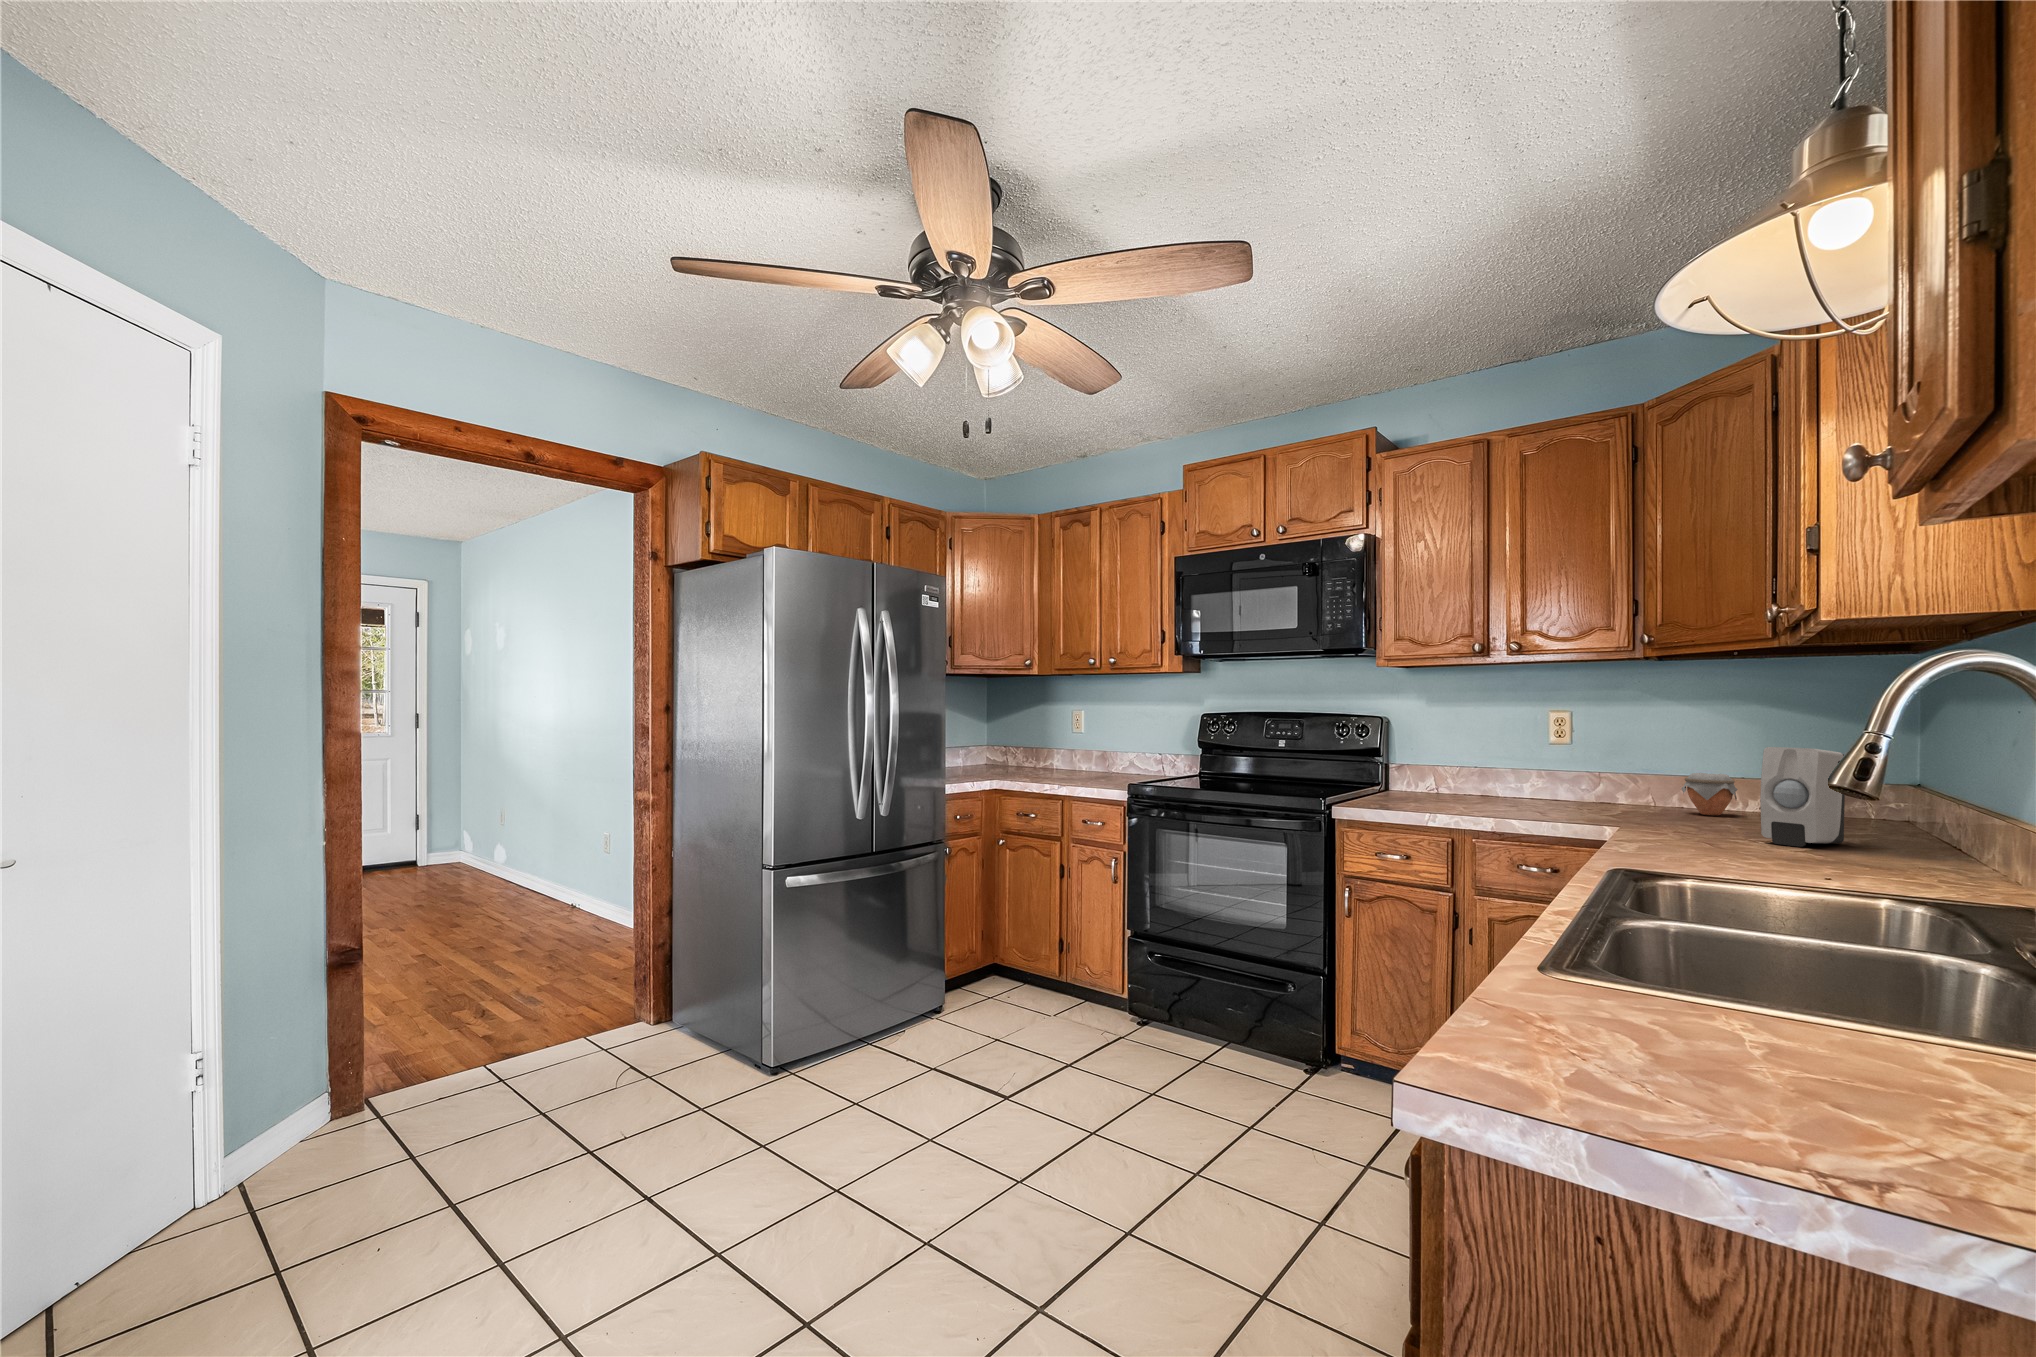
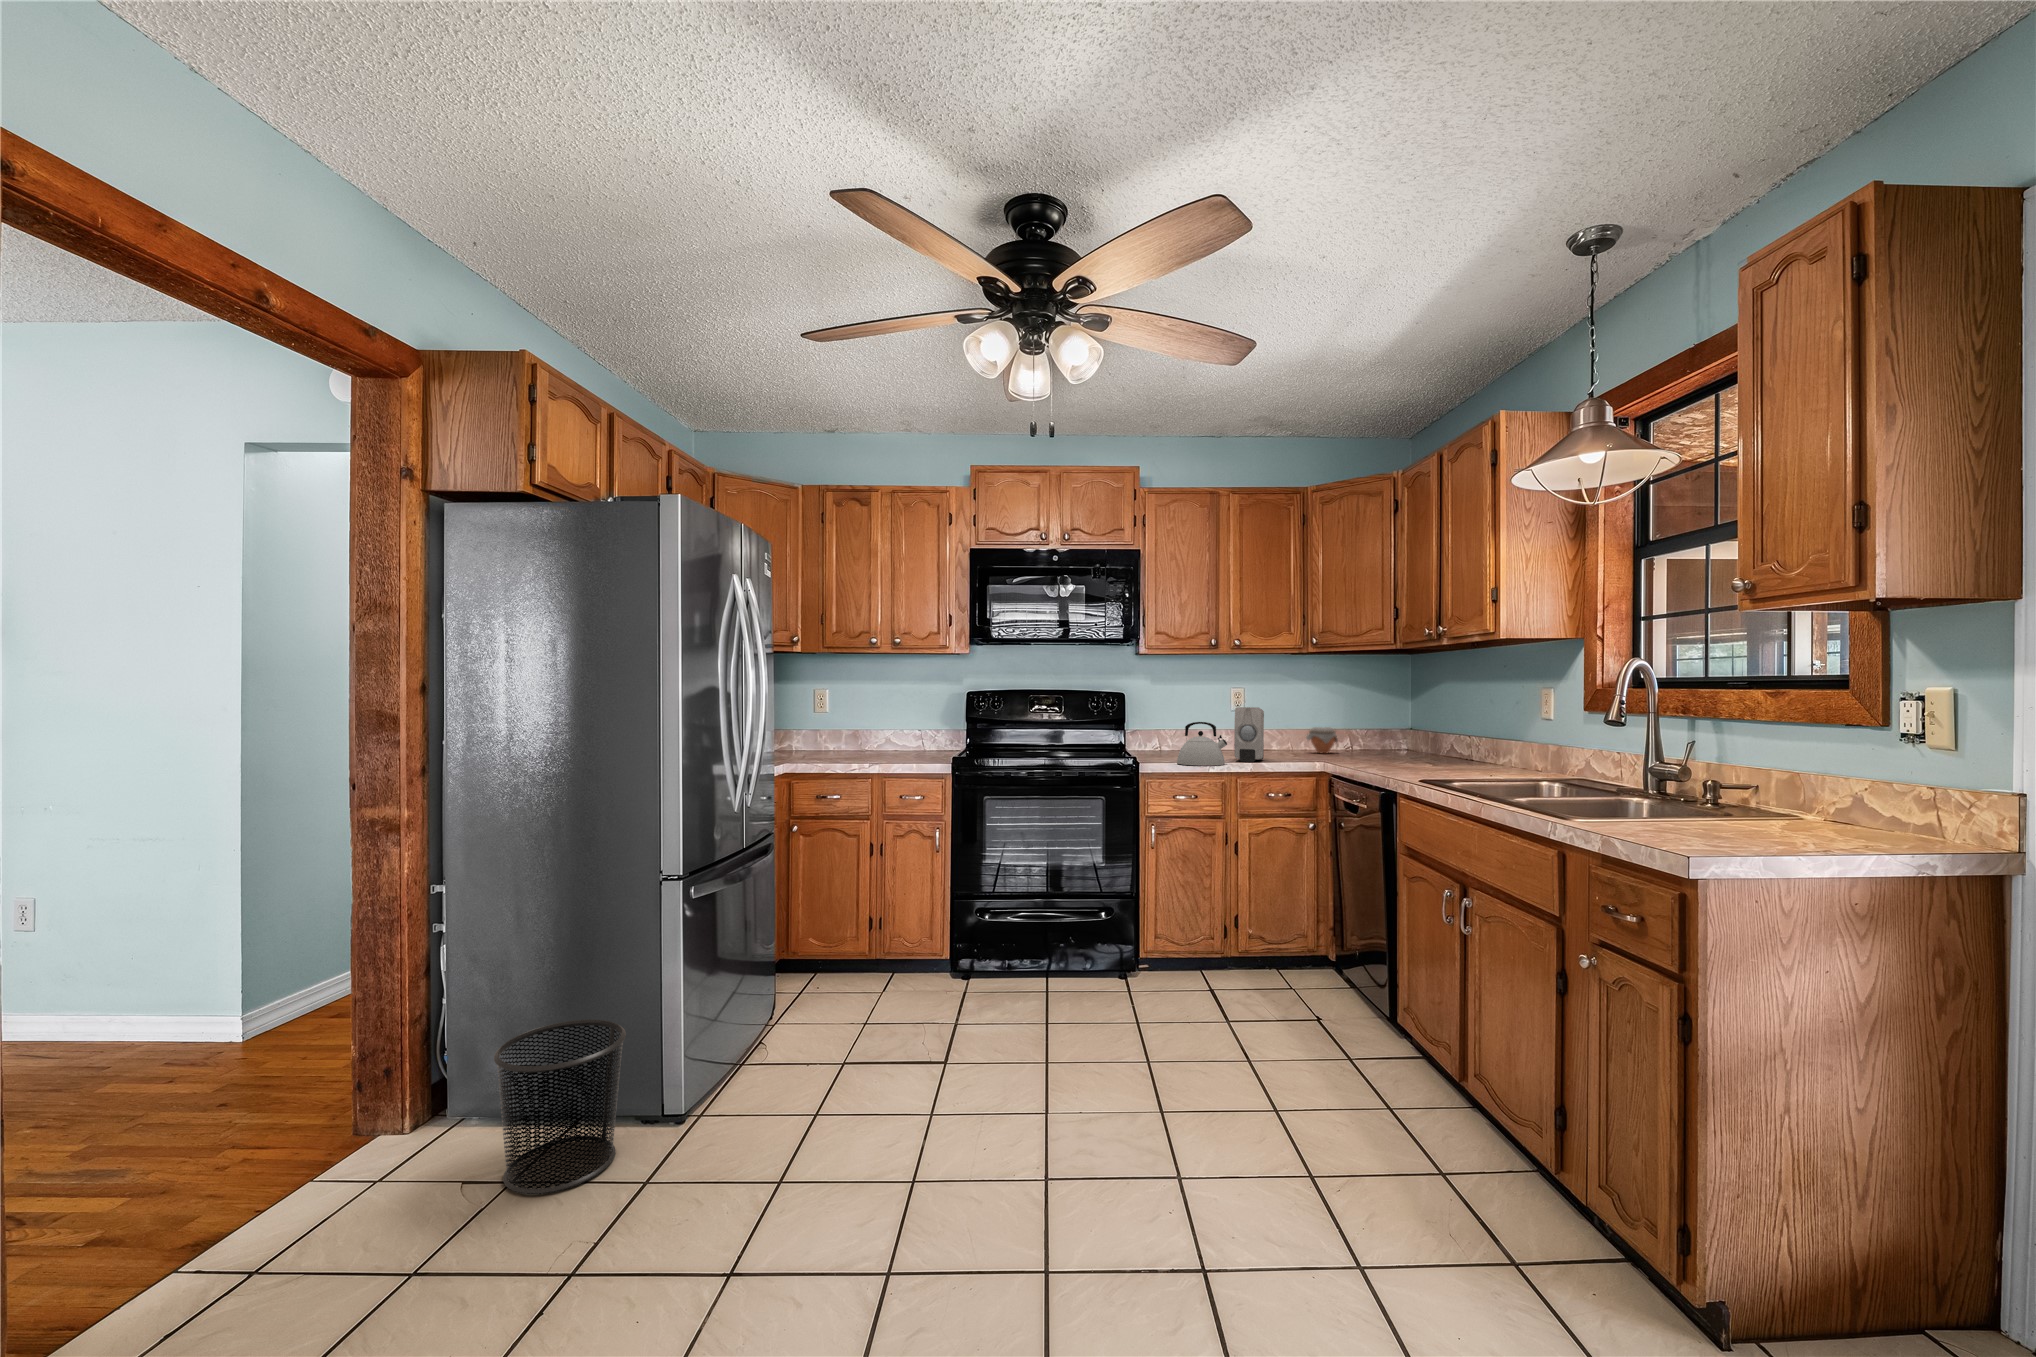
soap dispenser: present [1760,747,1845,847] -> present [1234,707,1264,762]
kettle: none [1383,757,1451,817] -> present [1177,722,1227,766]
waste bin: none [634,966,727,1086] -> present [494,1019,626,1194]

